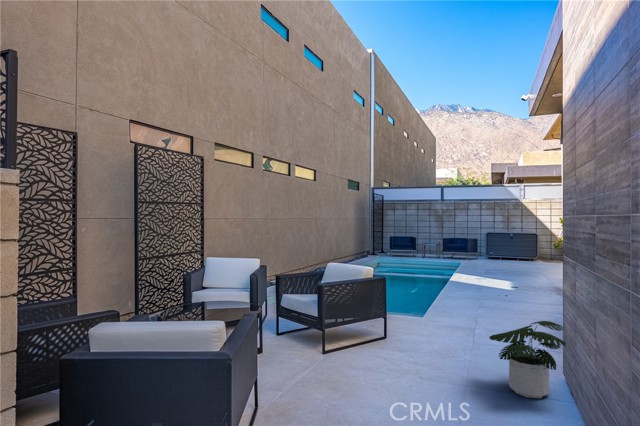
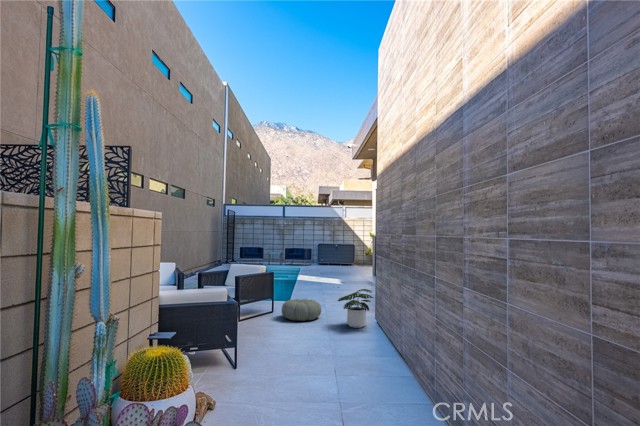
pouf: none [395,322,463,363] -> present [281,299,321,321]

